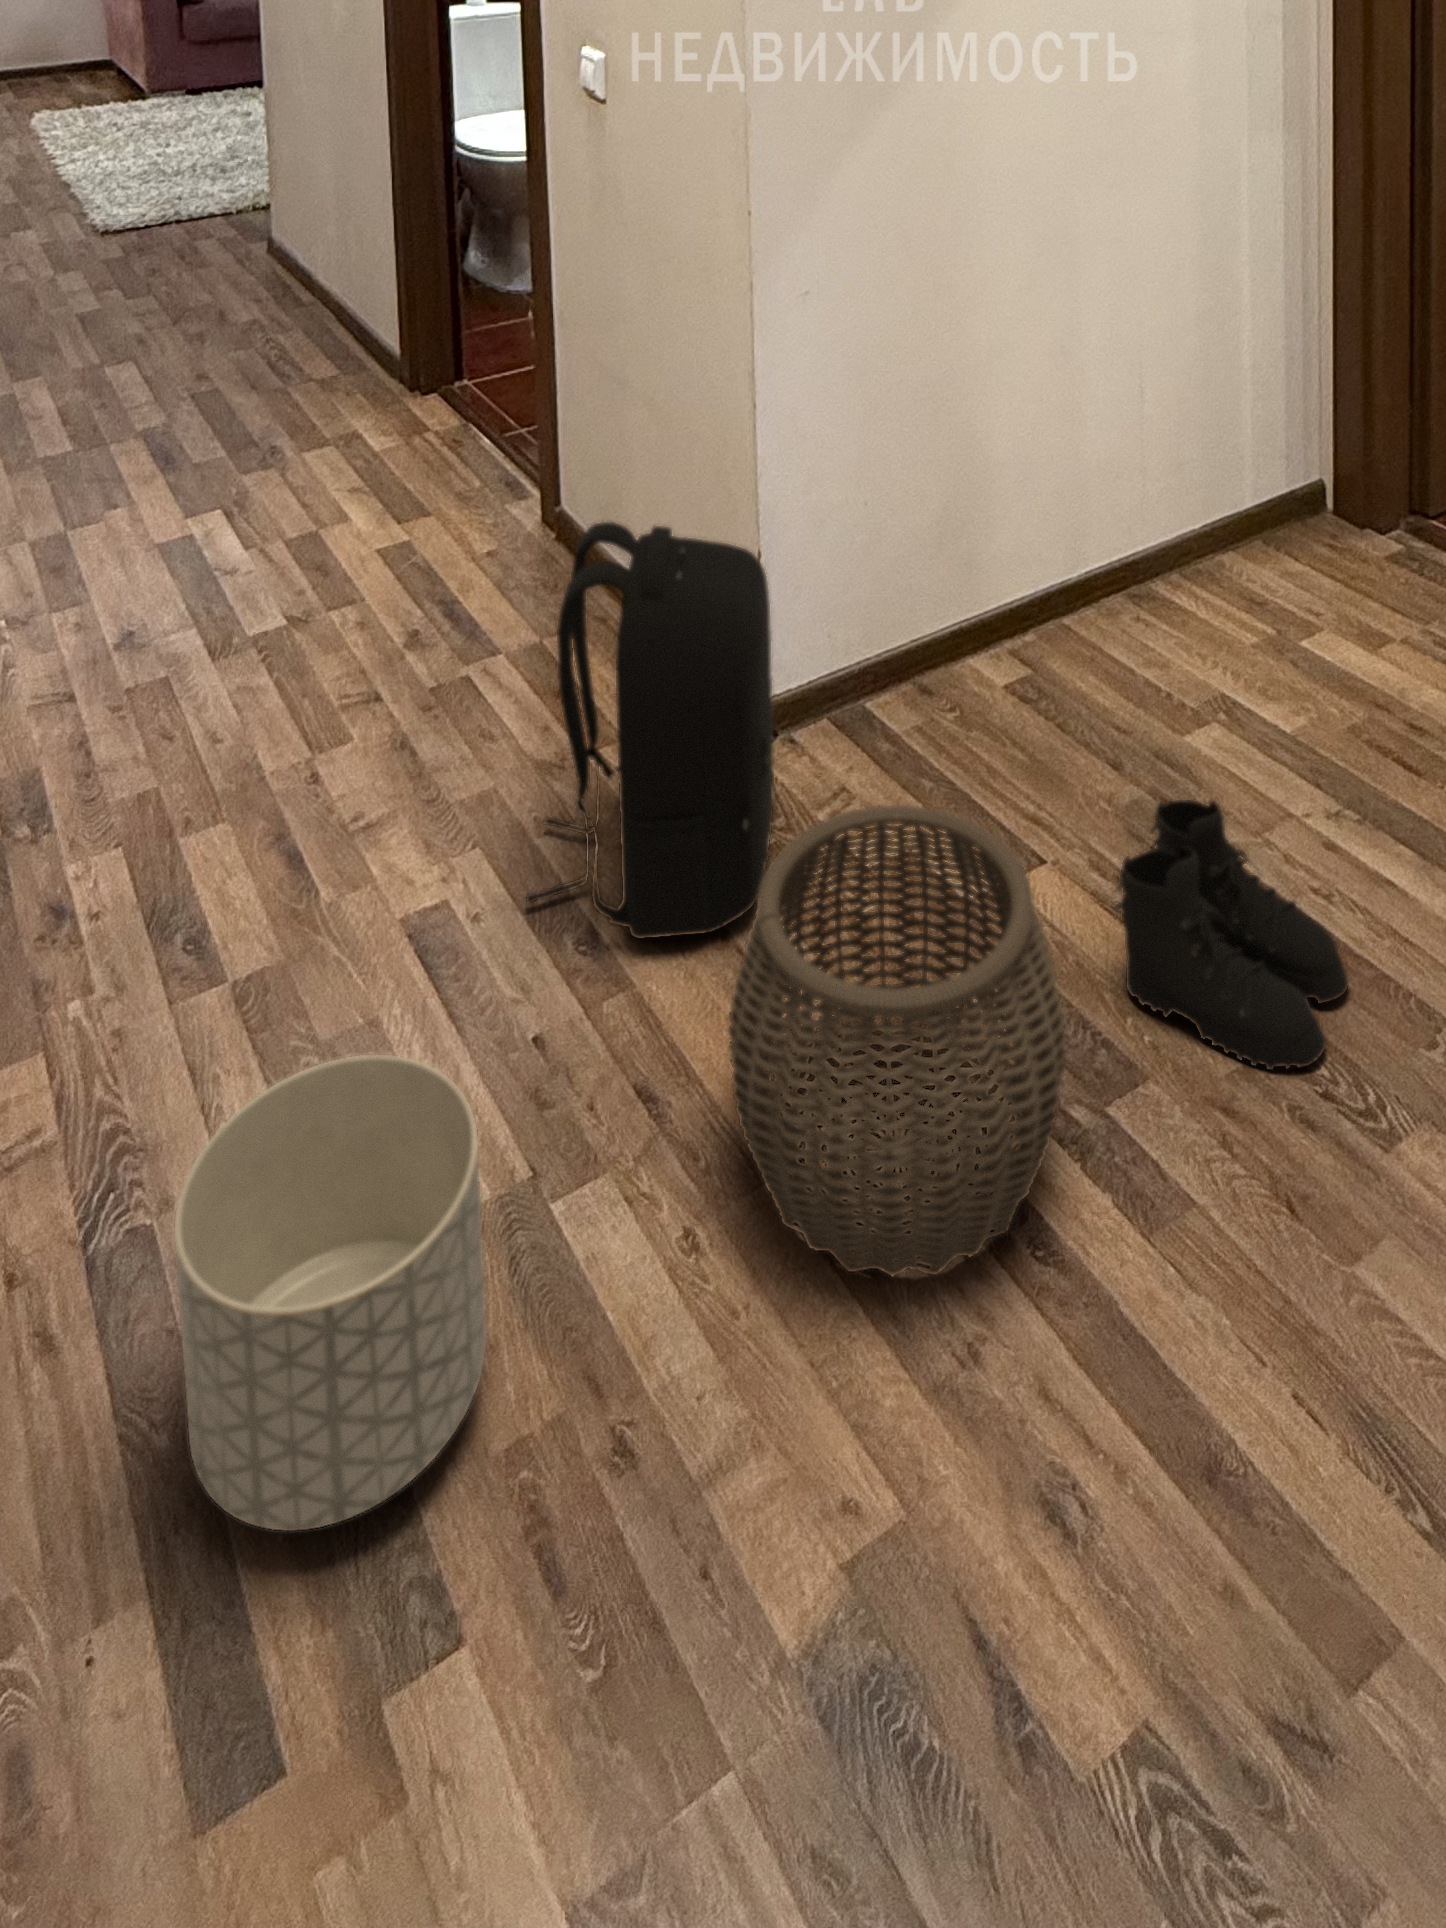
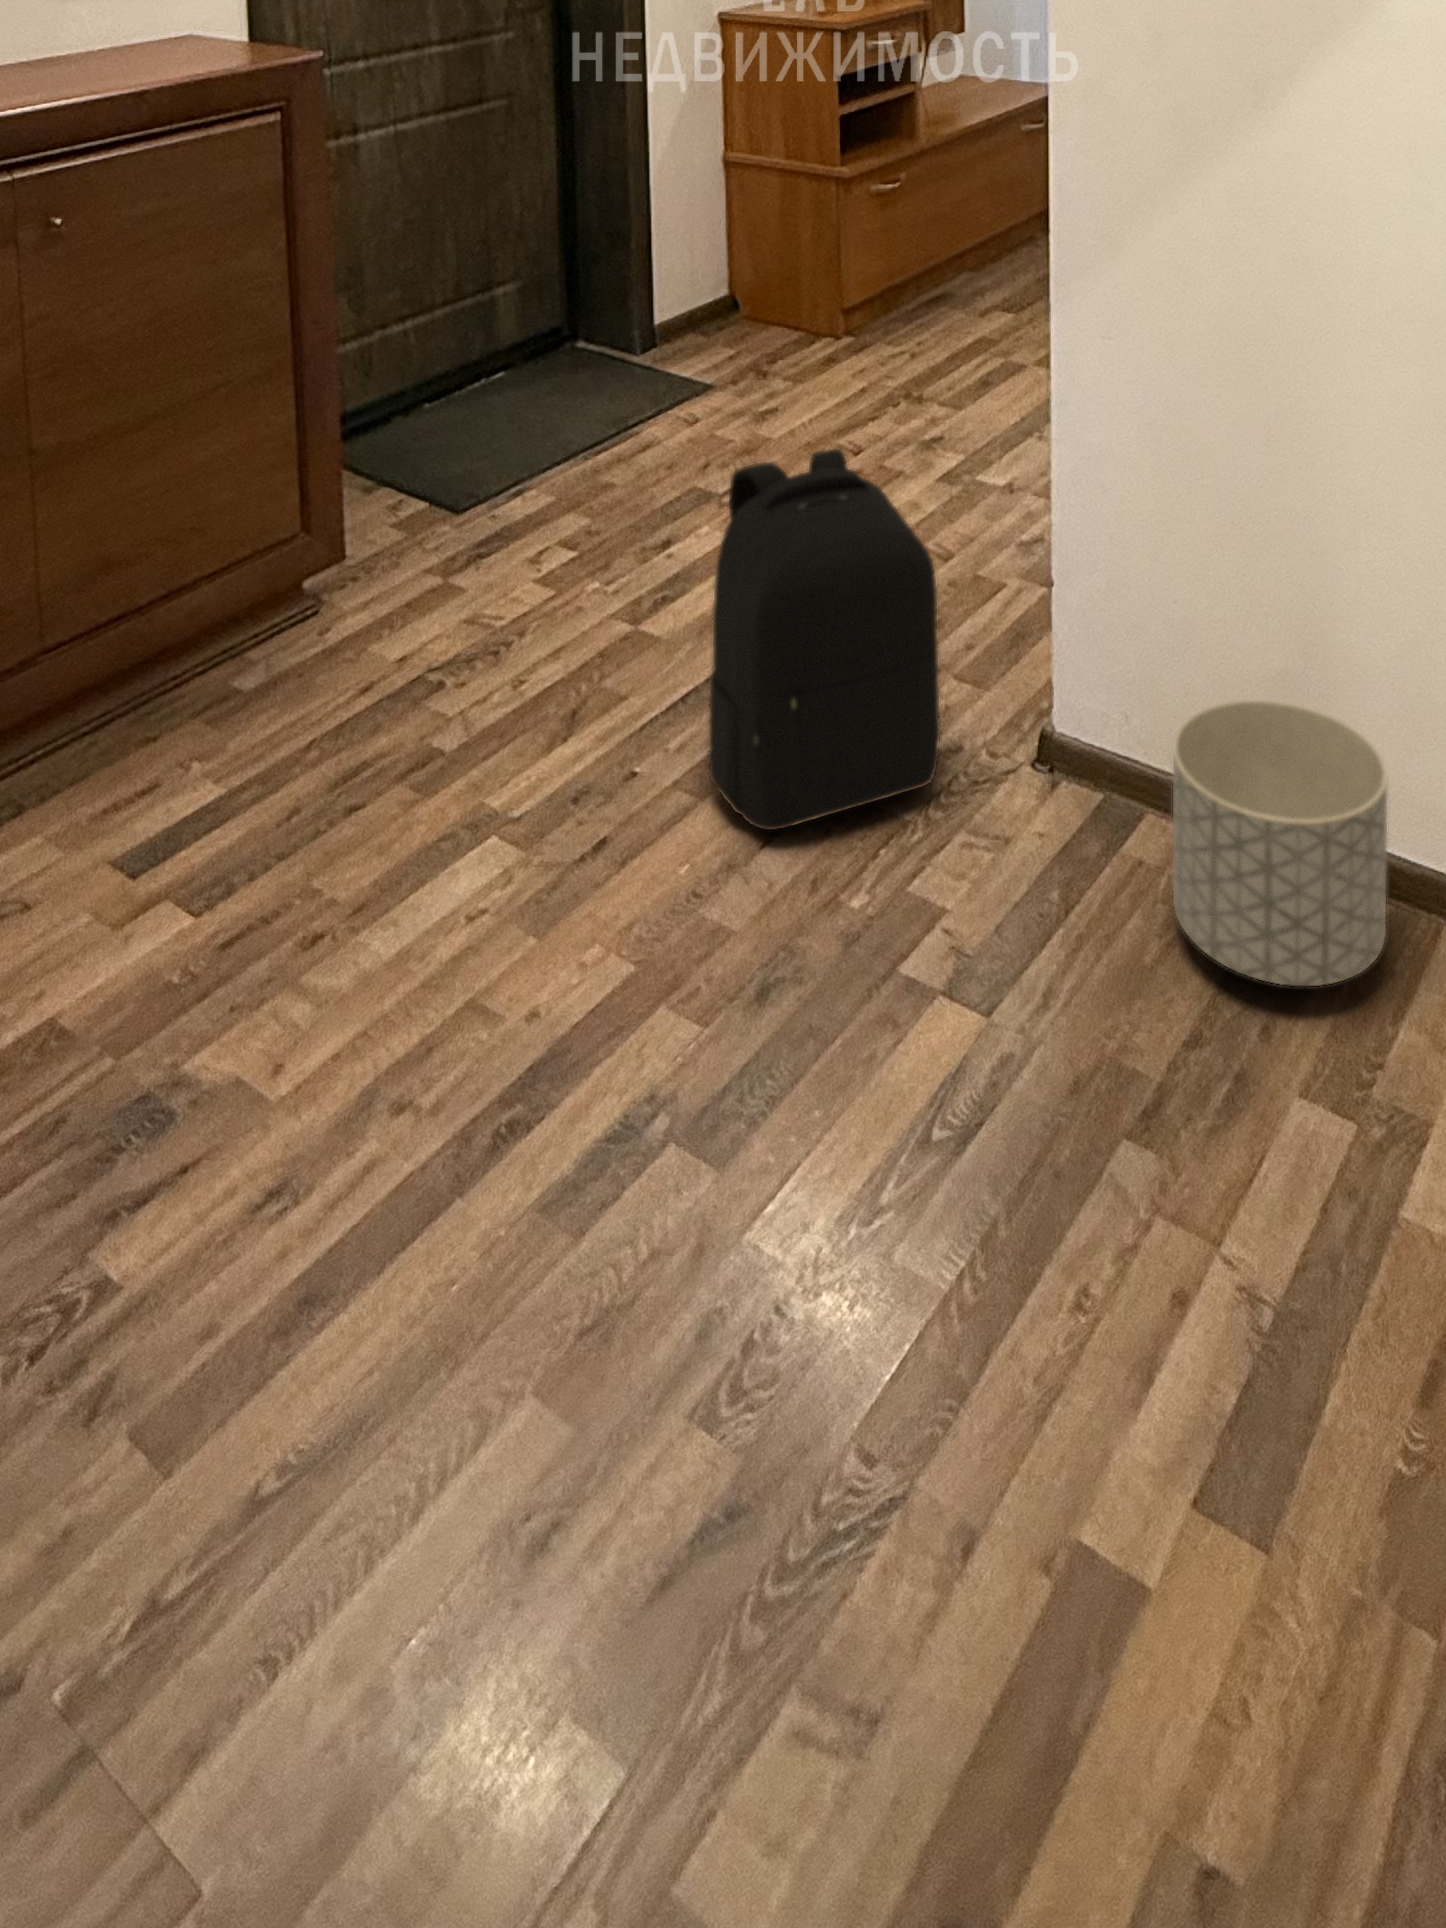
boots: present [1115,800,1348,1070] -> none [772,987,983,1340]
woven basket: present [728,805,1066,1276] -> none [409,702,716,1102]
planter: present [175,1055,487,1531] -> present [1173,700,1387,986]

